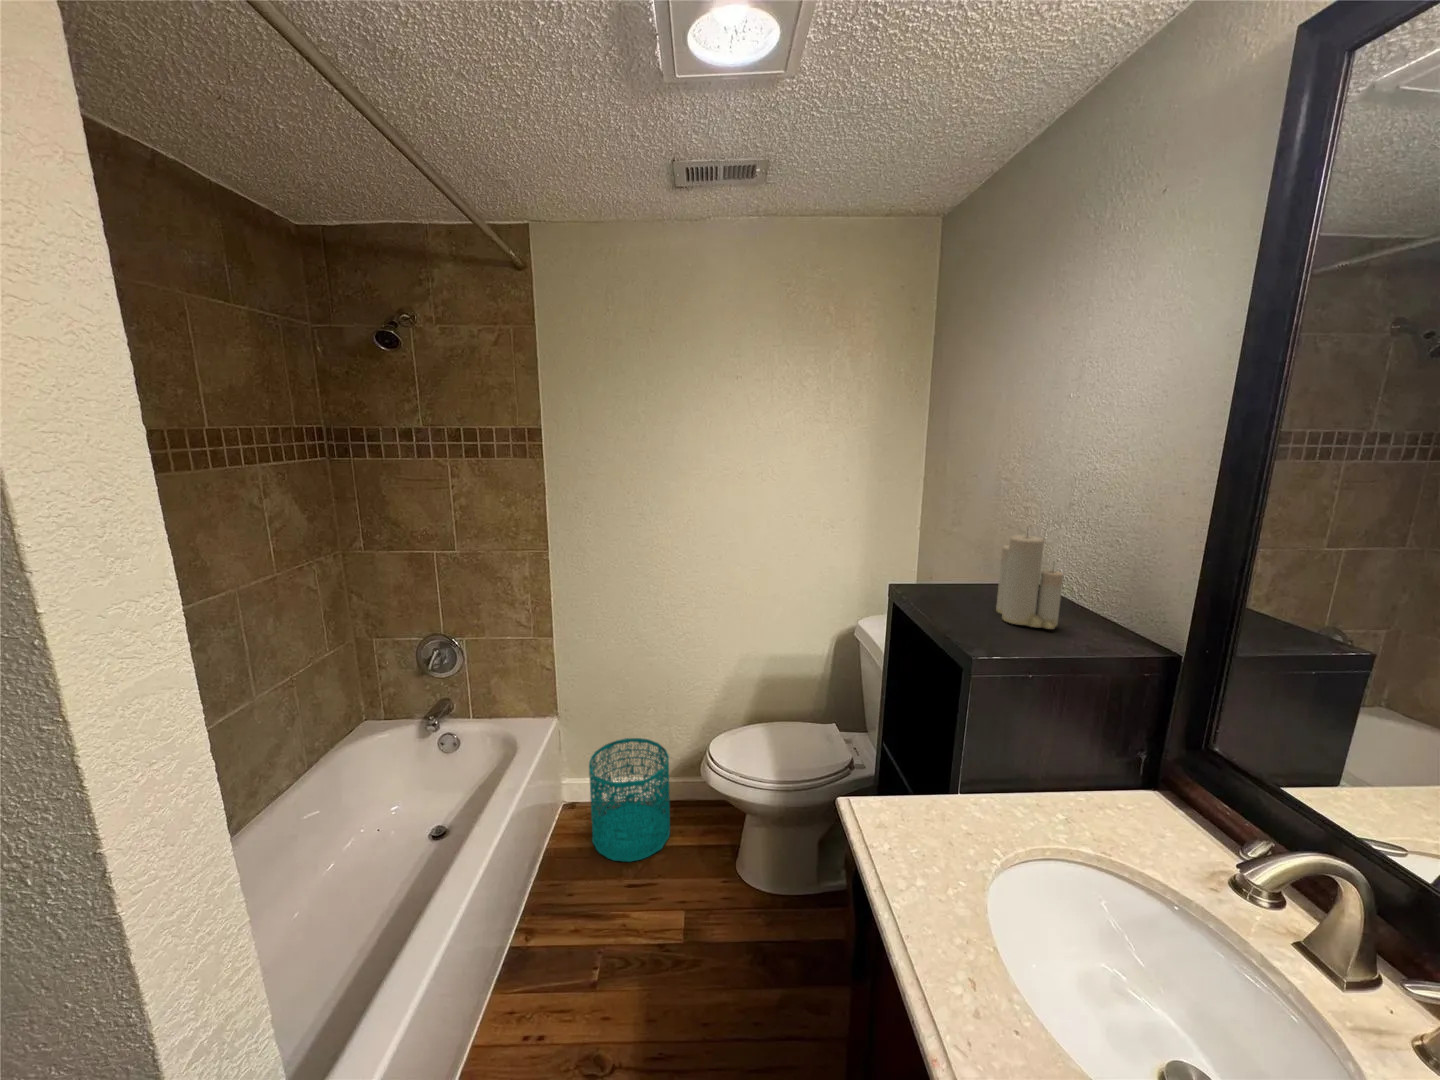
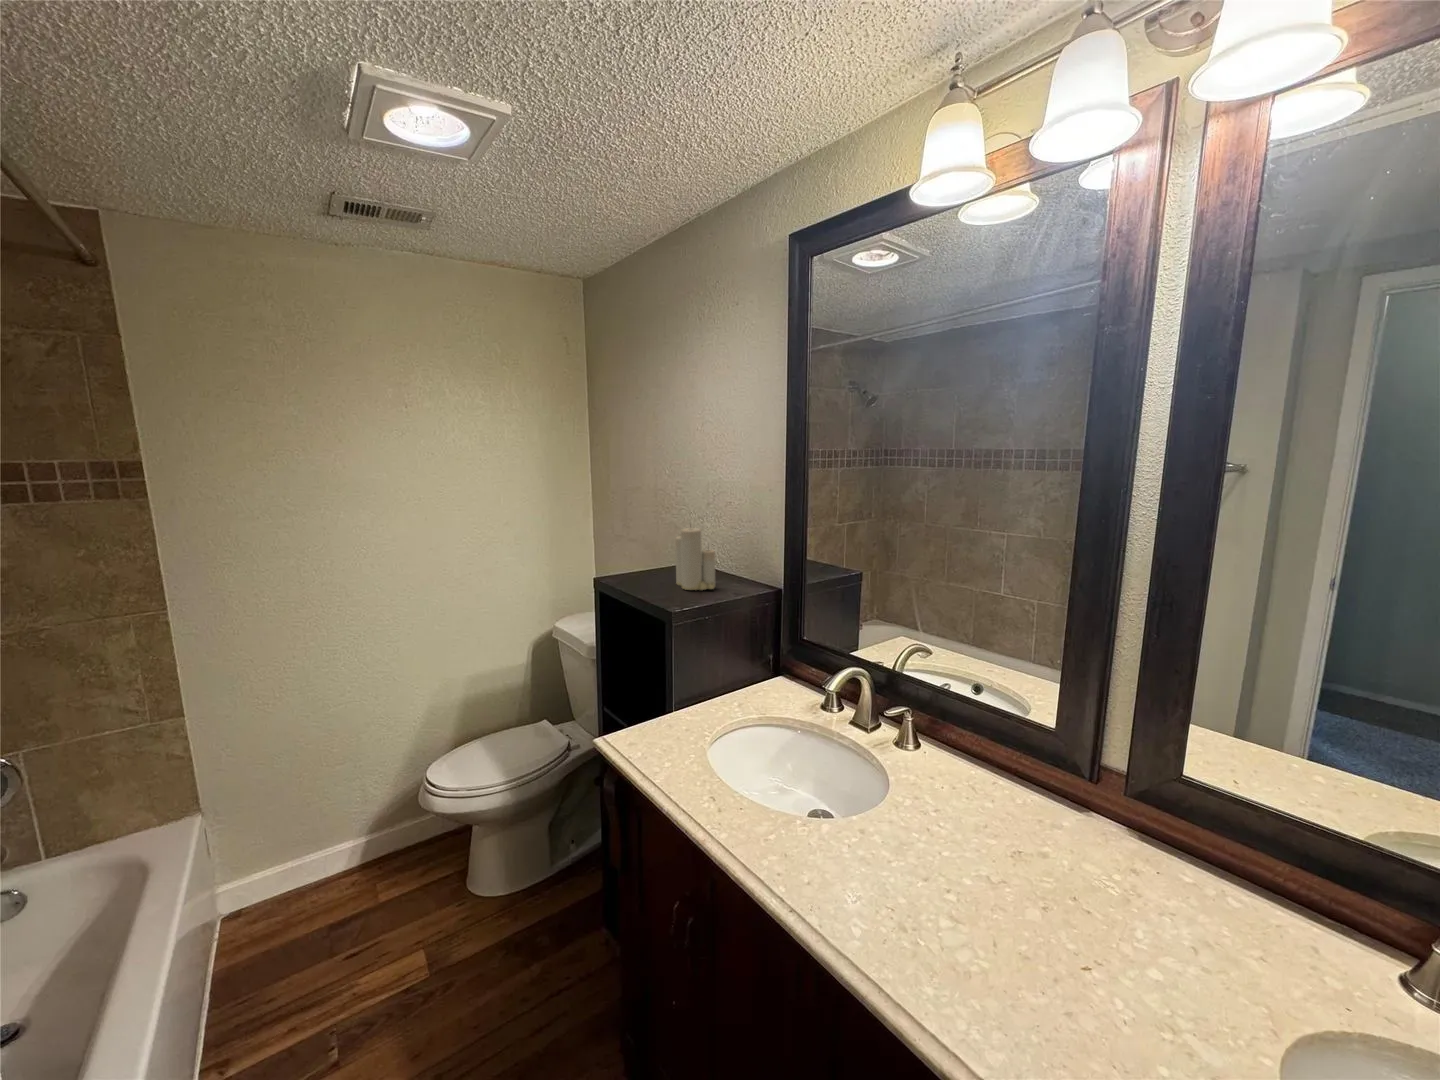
wastebasket: present [589,738,670,862] -> none [266,800,384,947]

